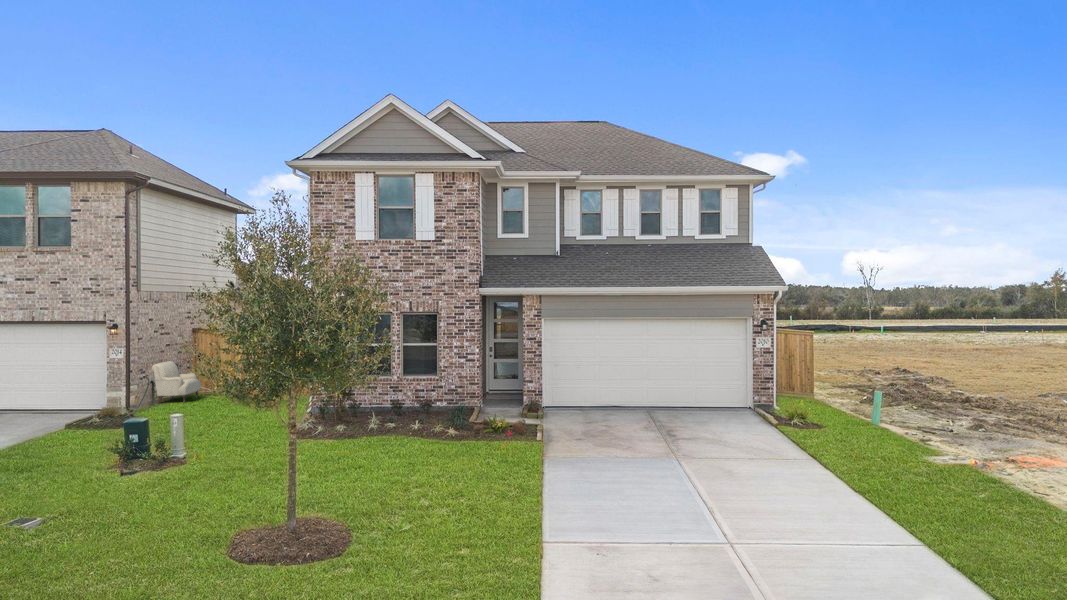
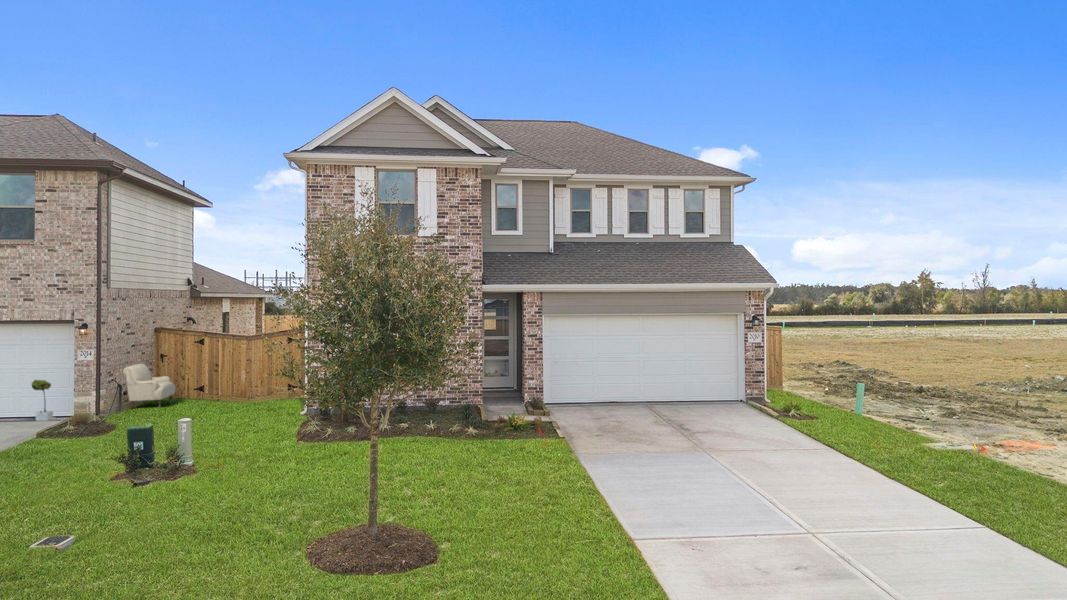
potted tree: none [68,375,90,413] -> present [32,380,55,421]

